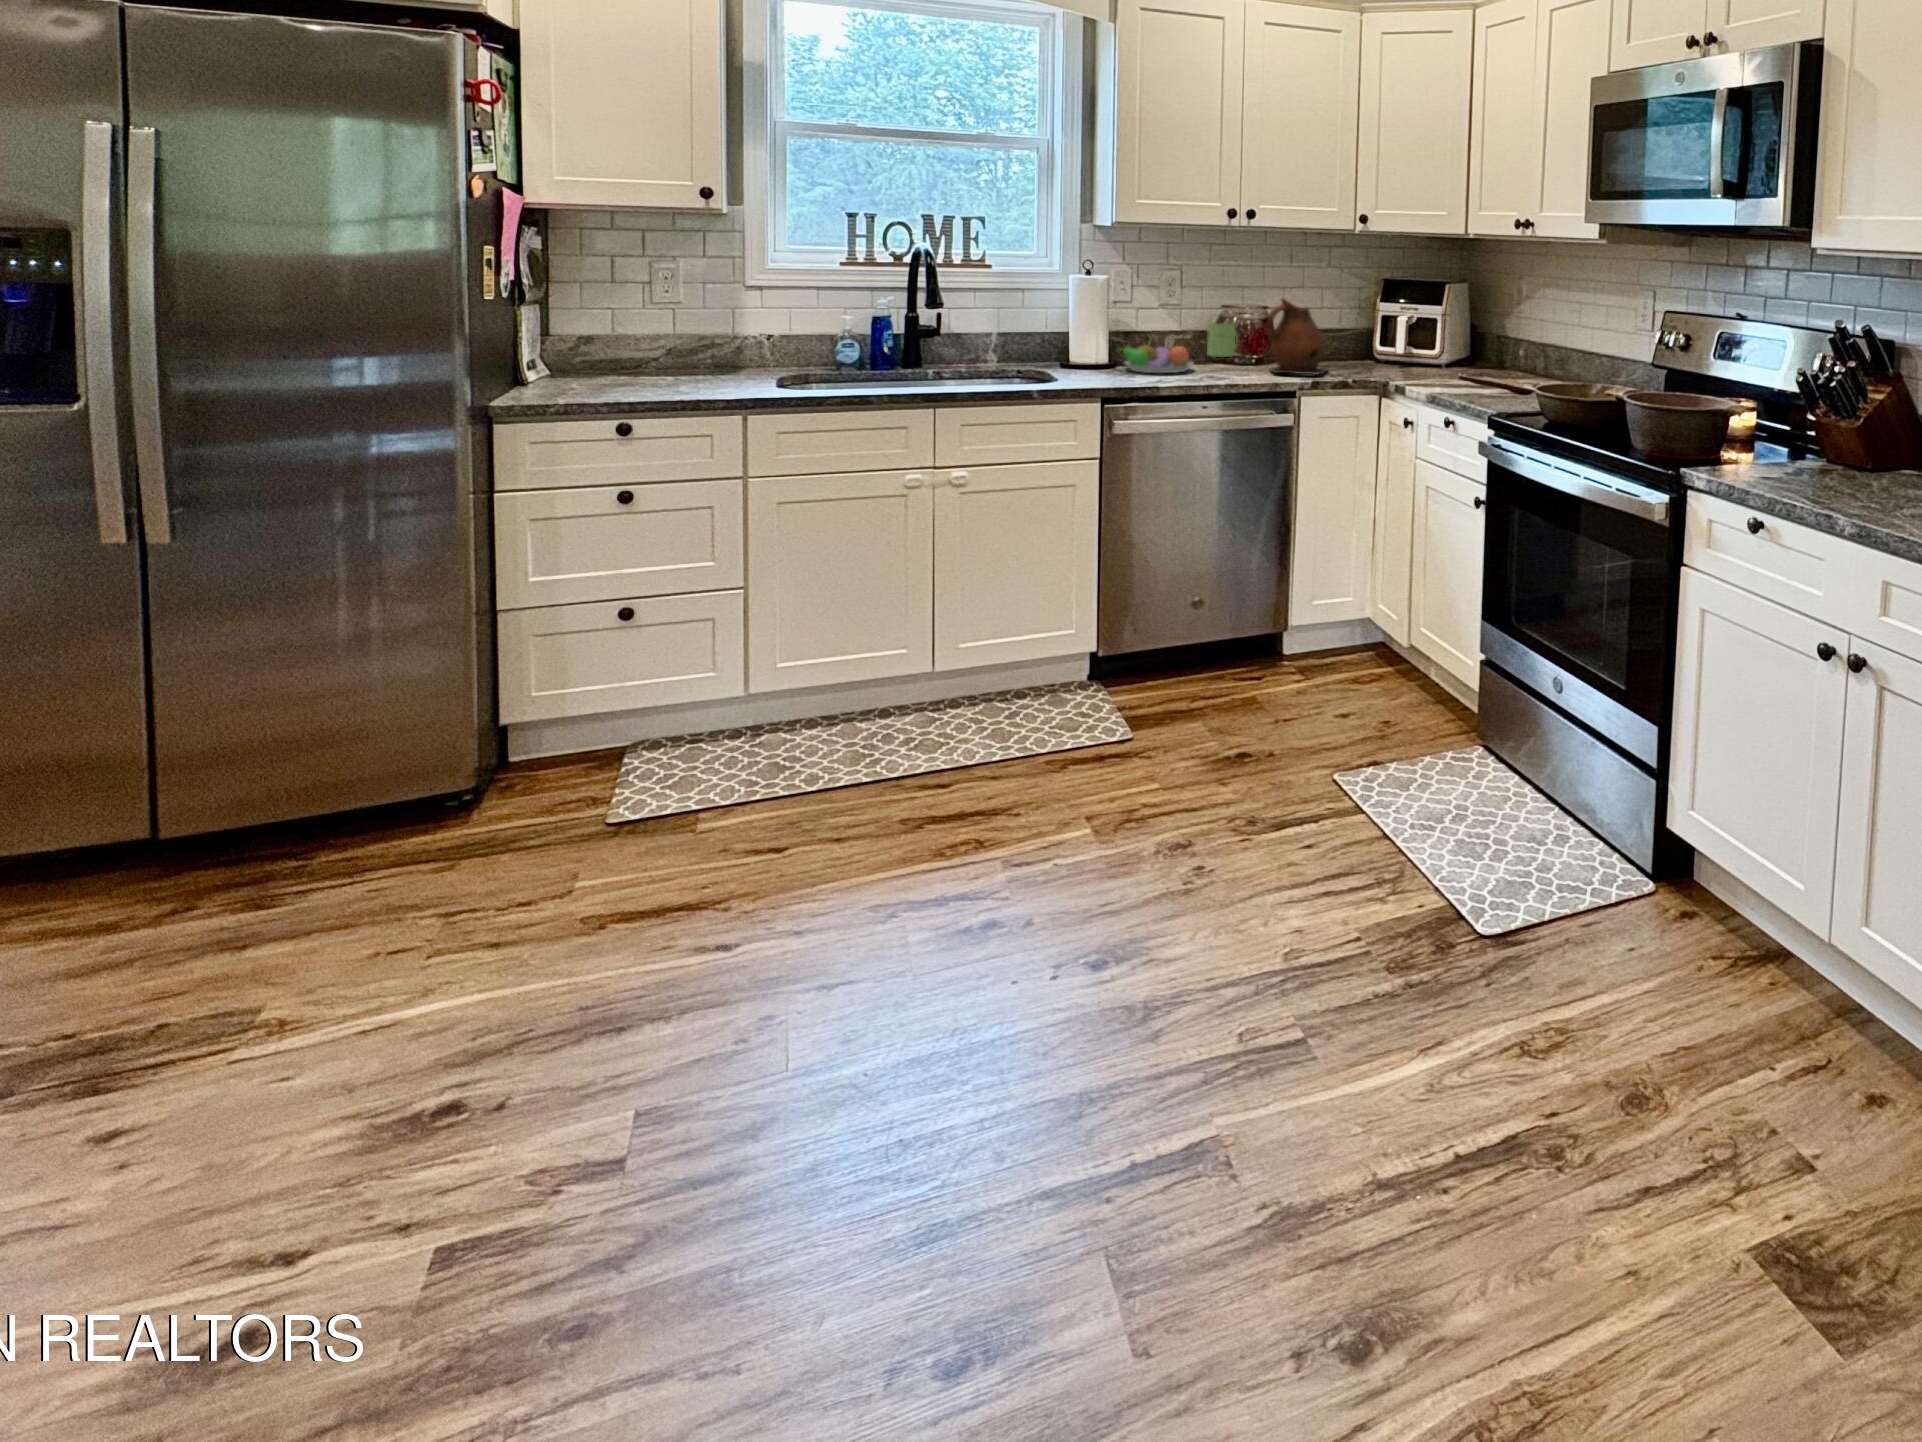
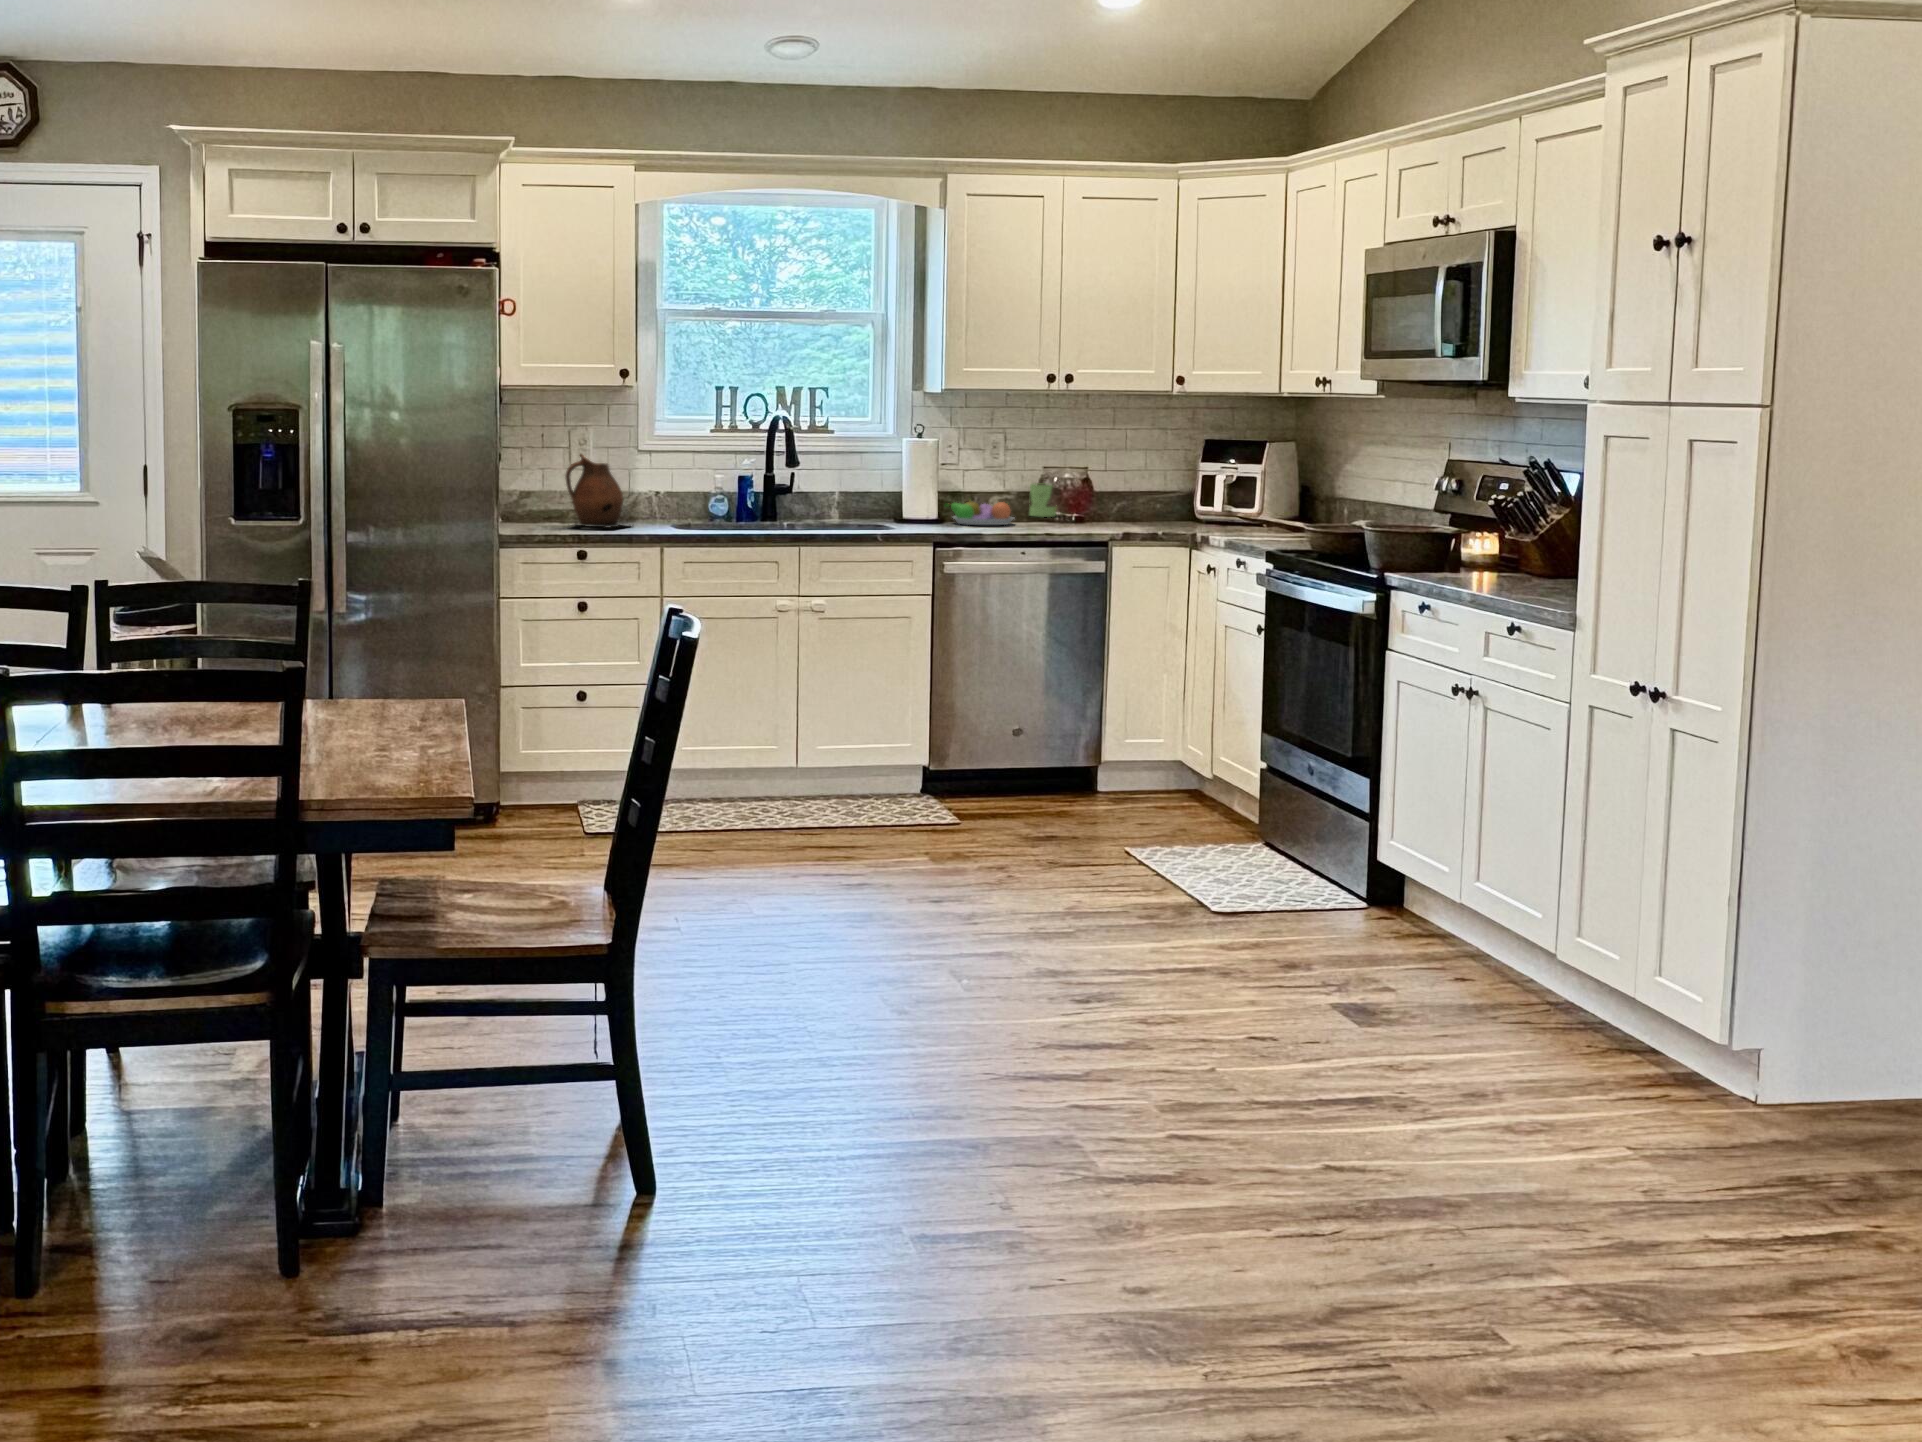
ceramic pitcher: present [1267,299,1327,375] -> present [565,455,624,528]

